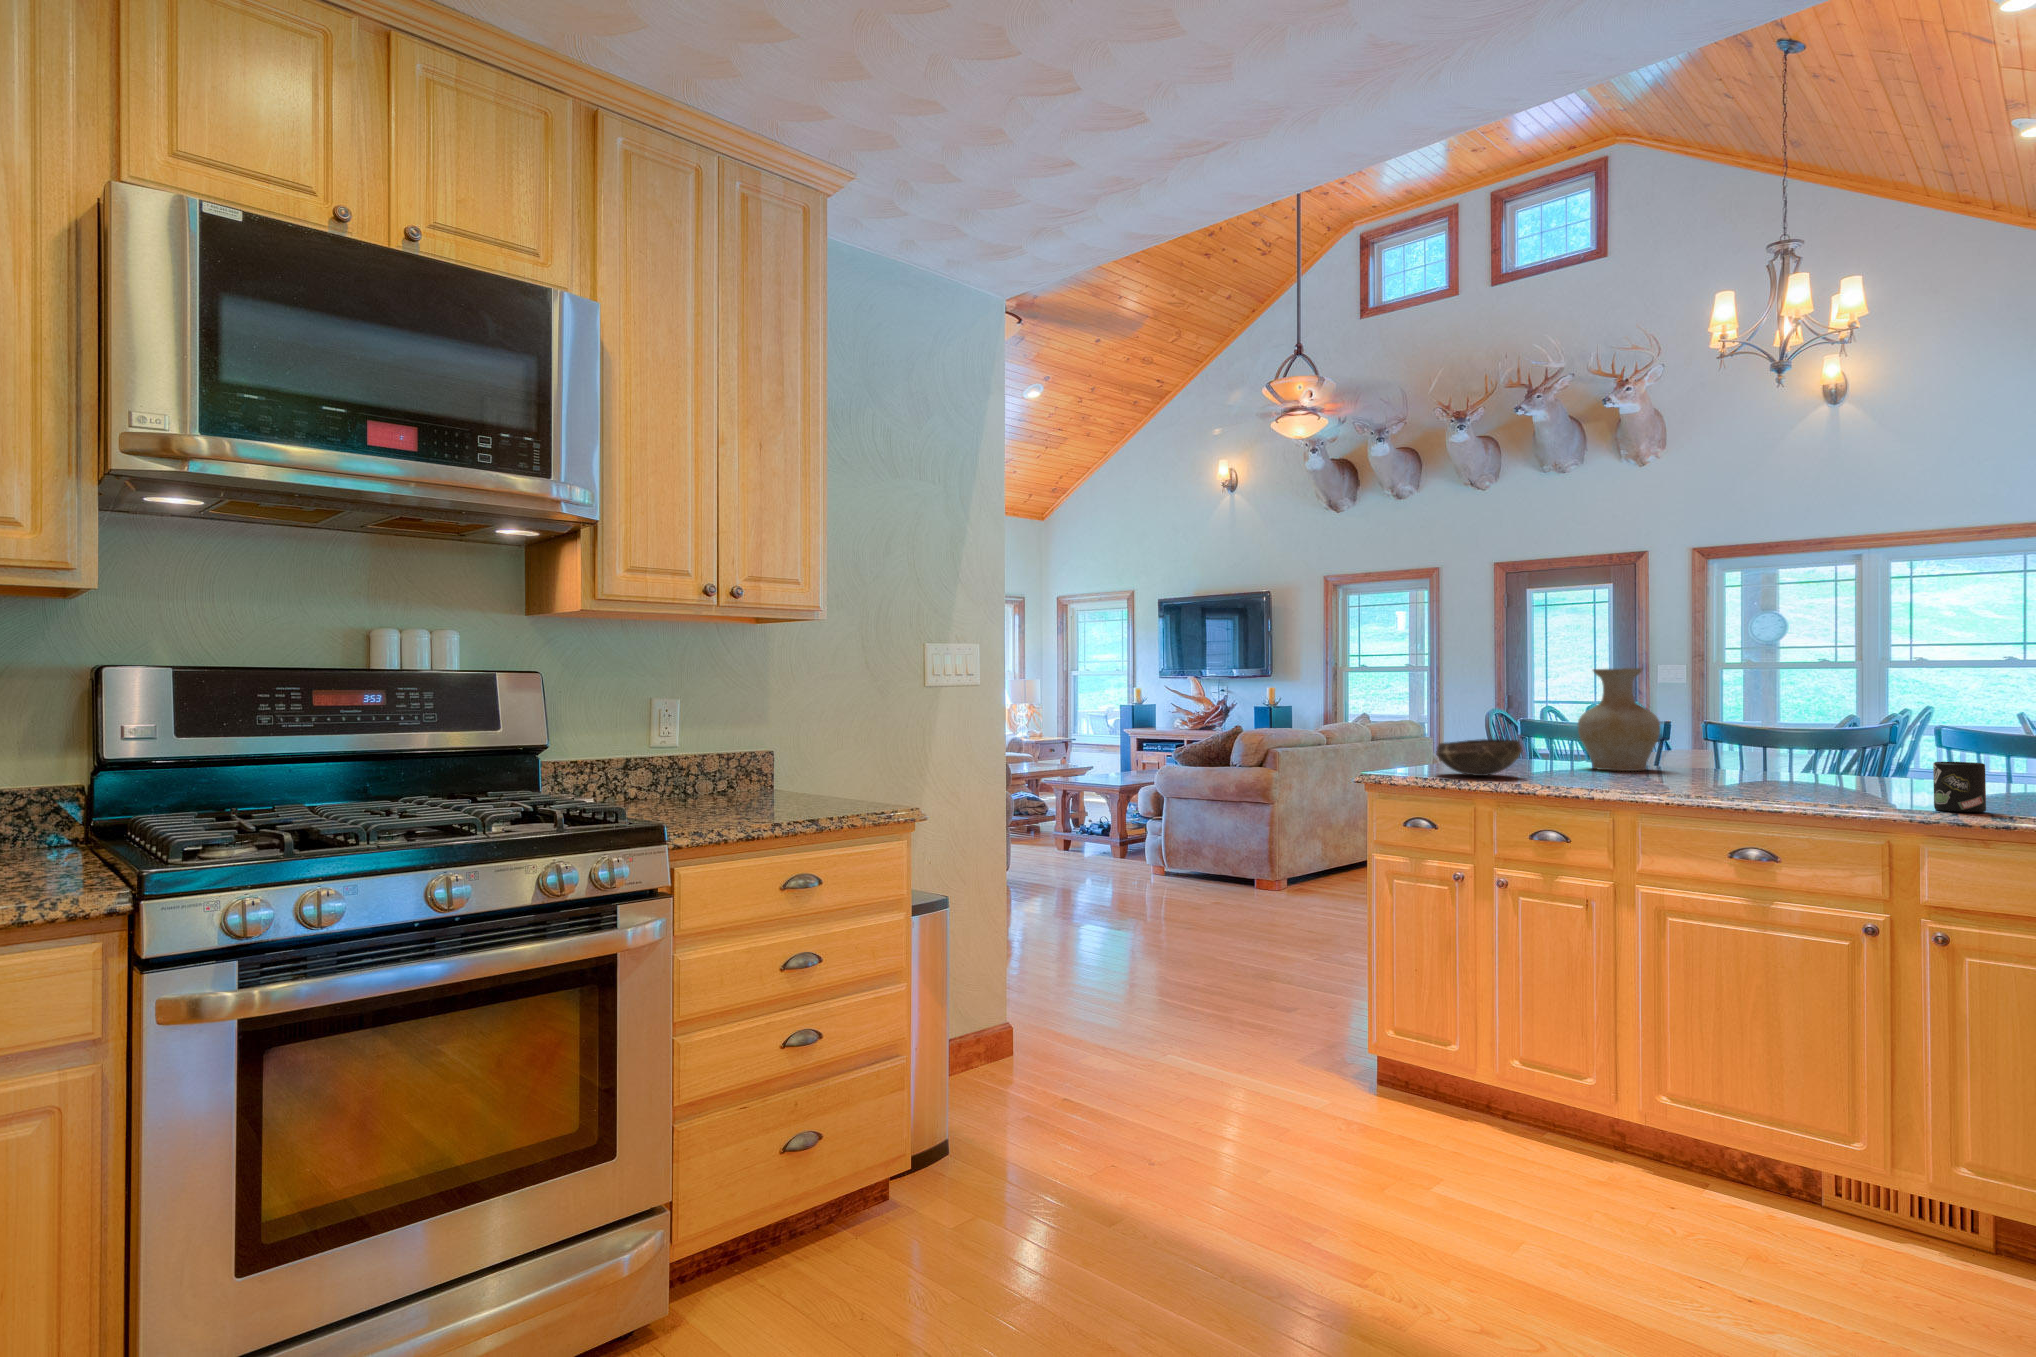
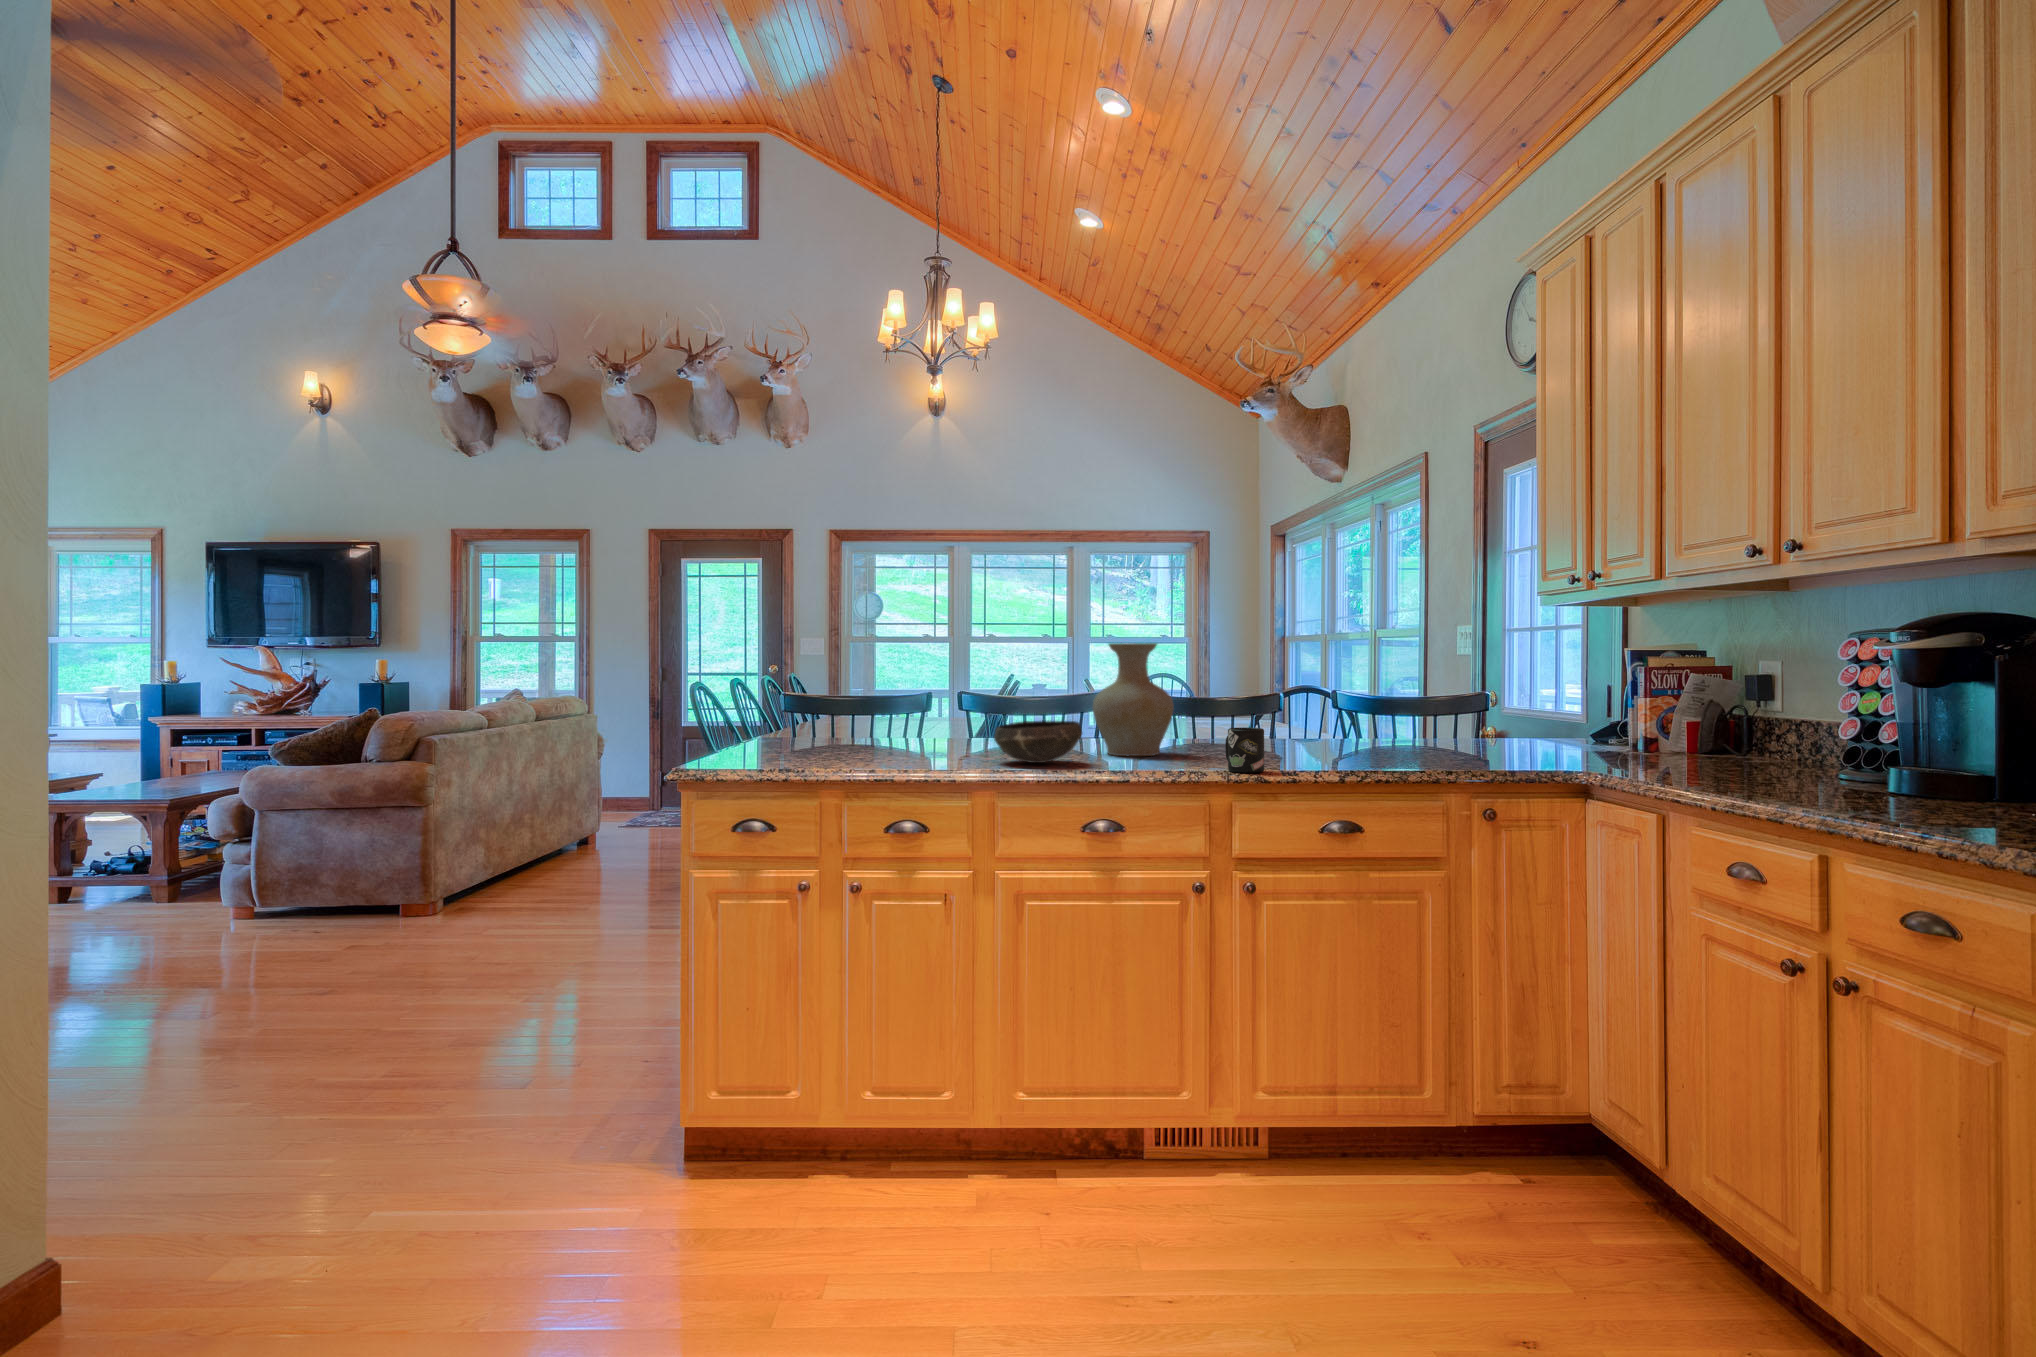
vase: present [1578,668,1660,771] -> present [1093,643,1174,756]
bowl: present [1436,739,1522,776] -> present [994,721,1082,763]

